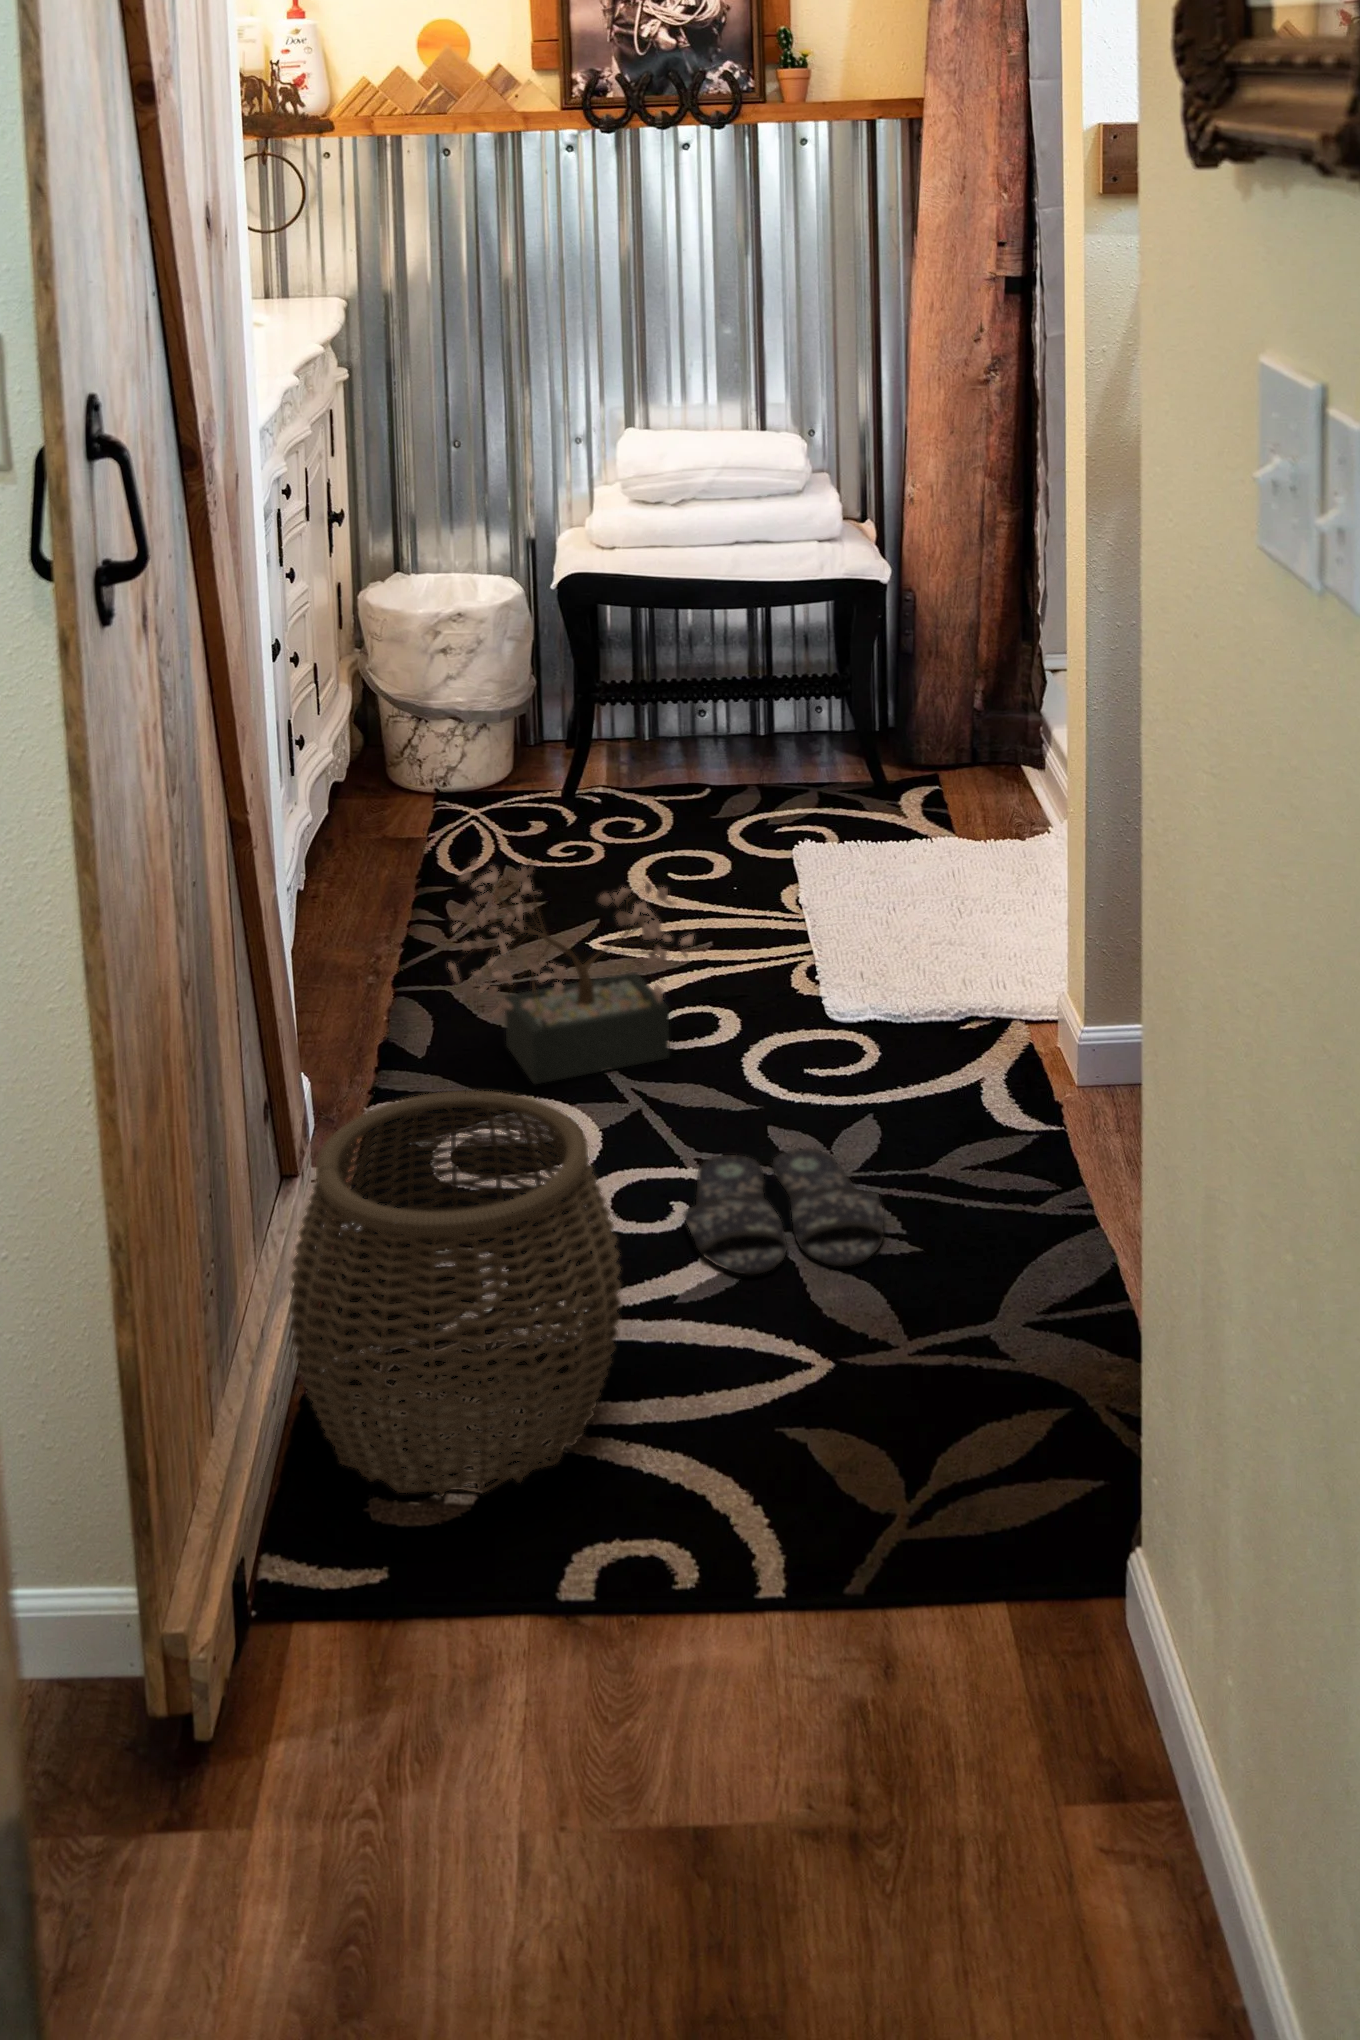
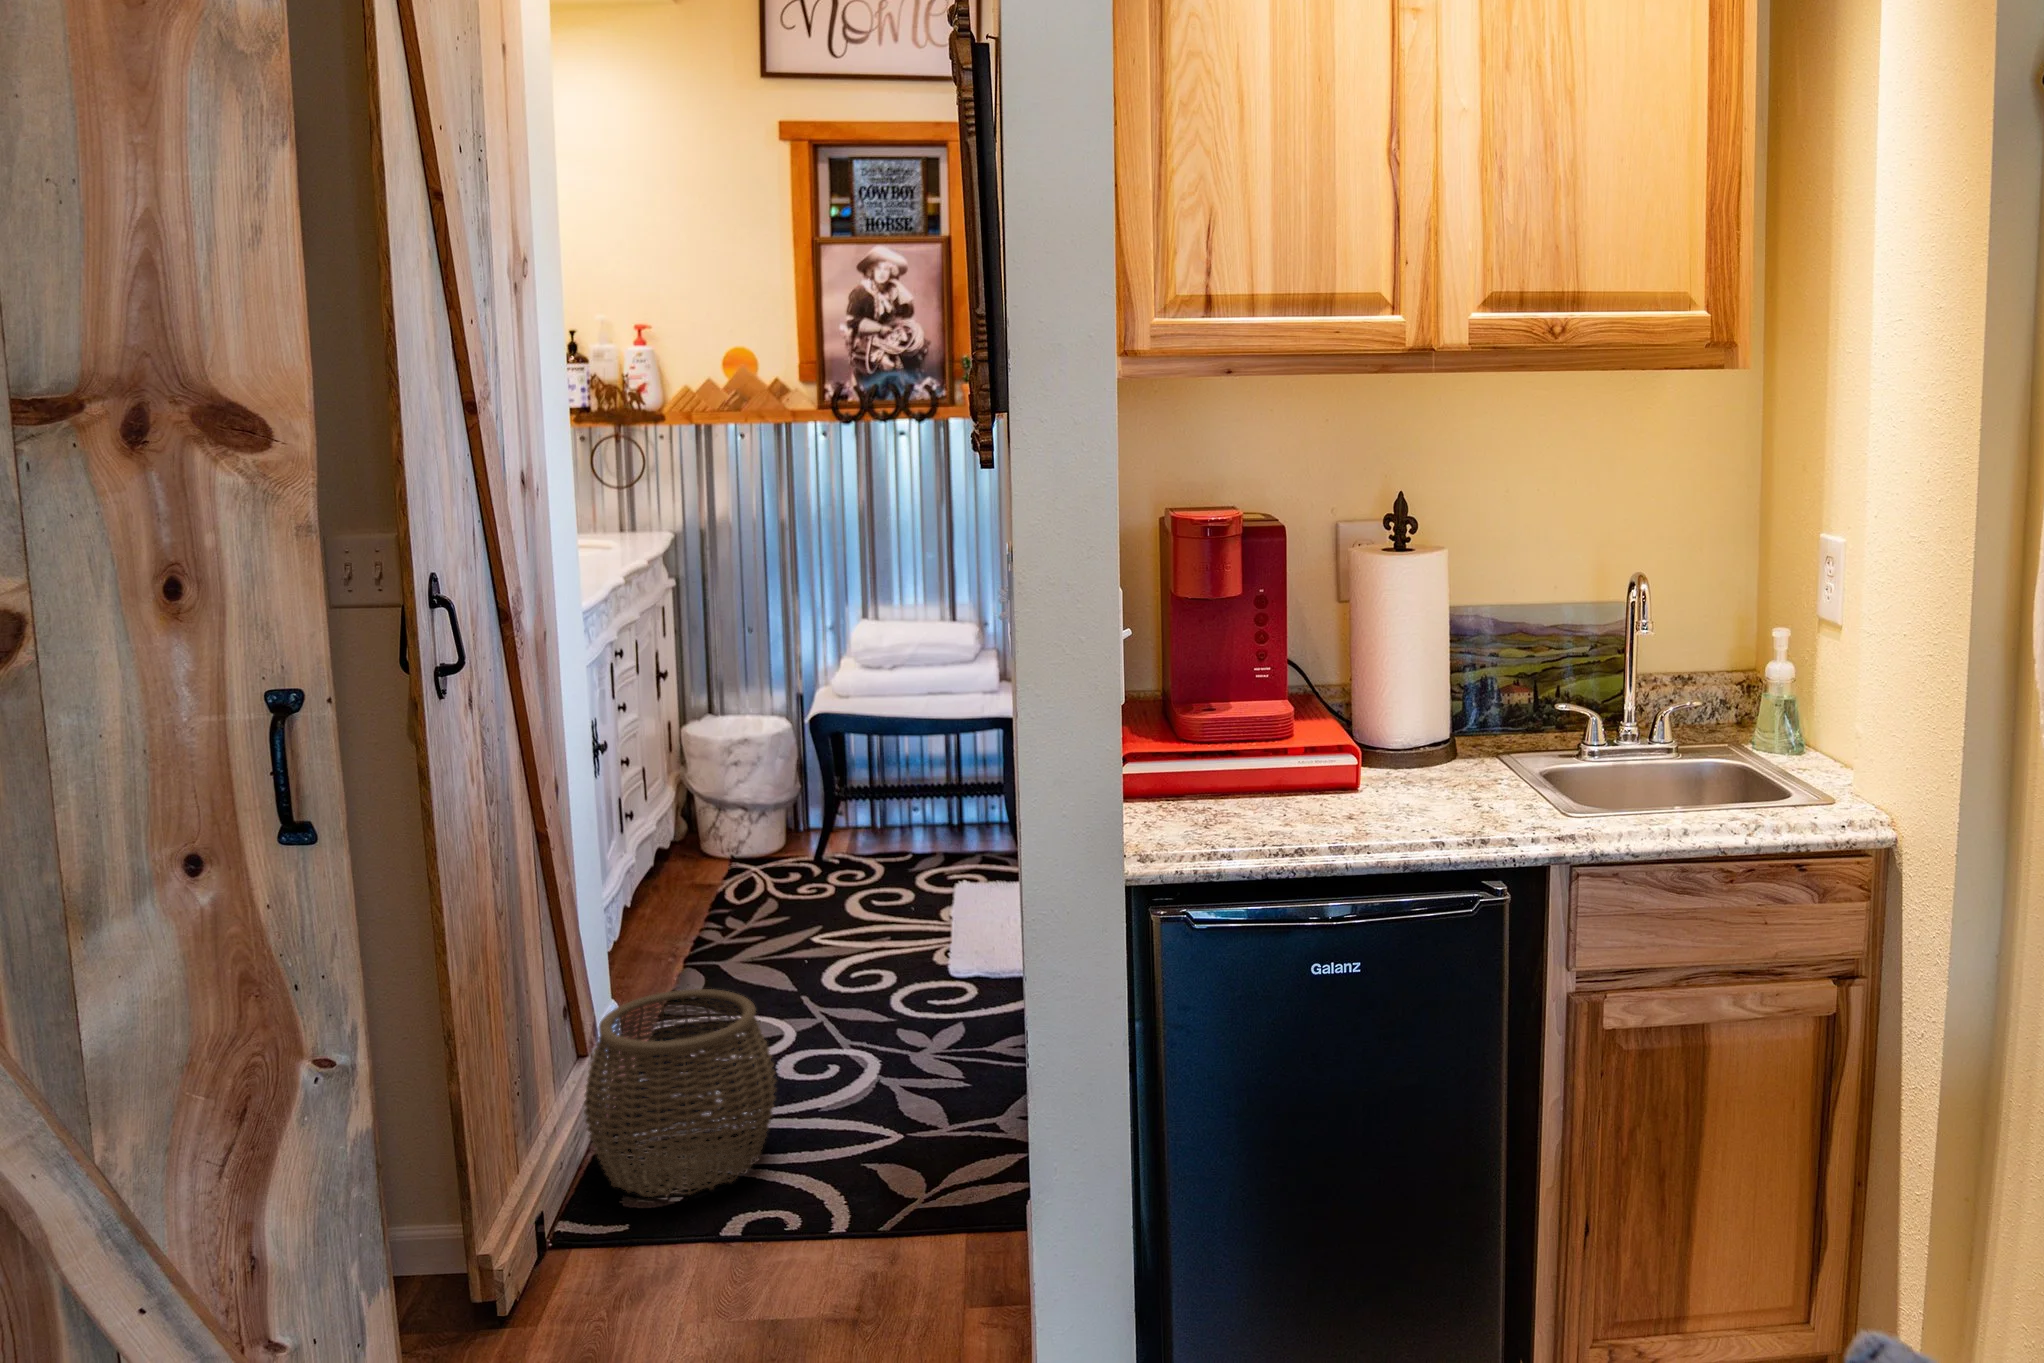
decorative plant: present [448,859,693,1084] -> none [708,878,864,1012]
slippers: present [684,1149,884,1275] -> none [833,1037,950,1096]

